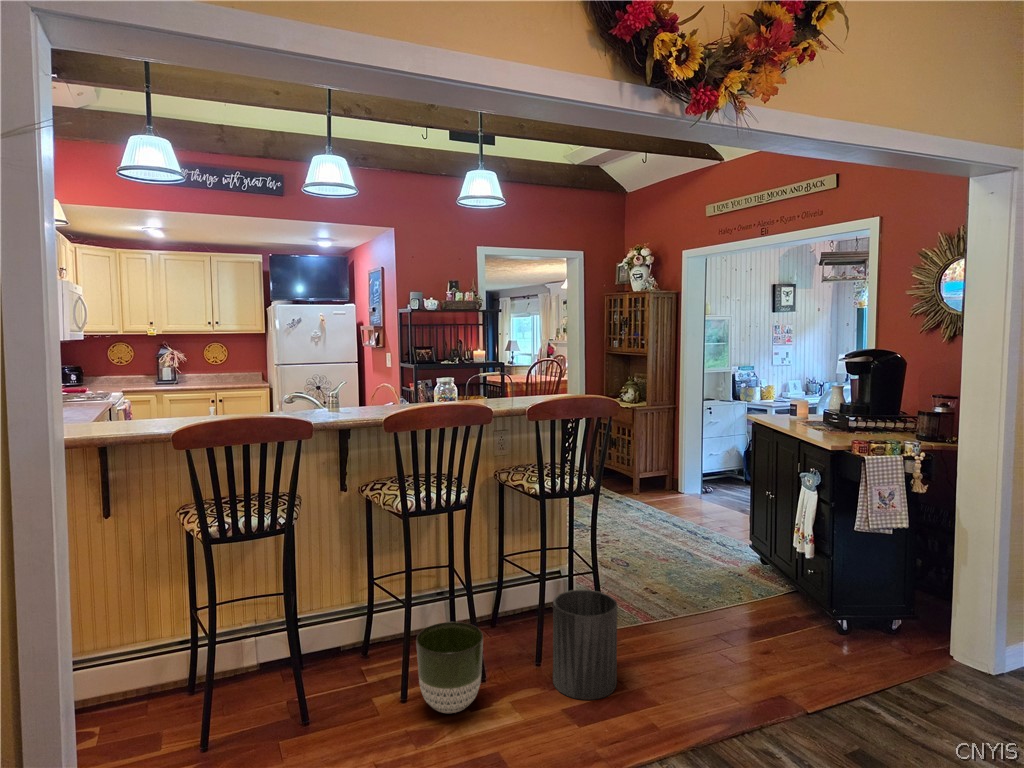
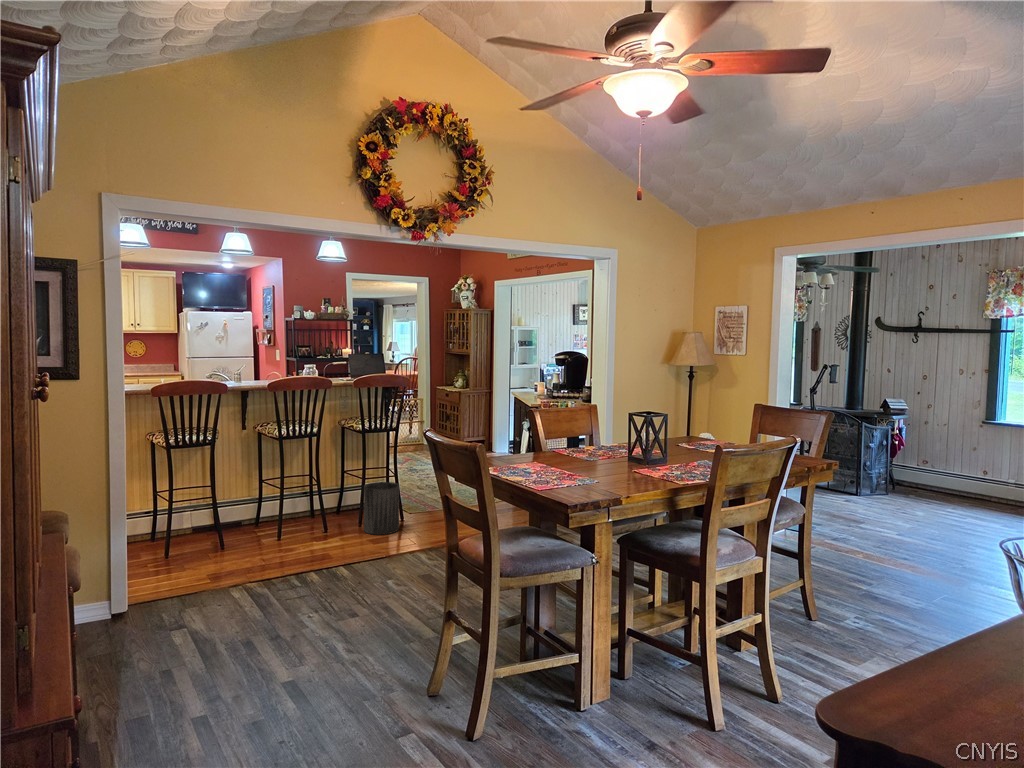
planter: present [416,622,483,713] -> none [285,496,322,540]

